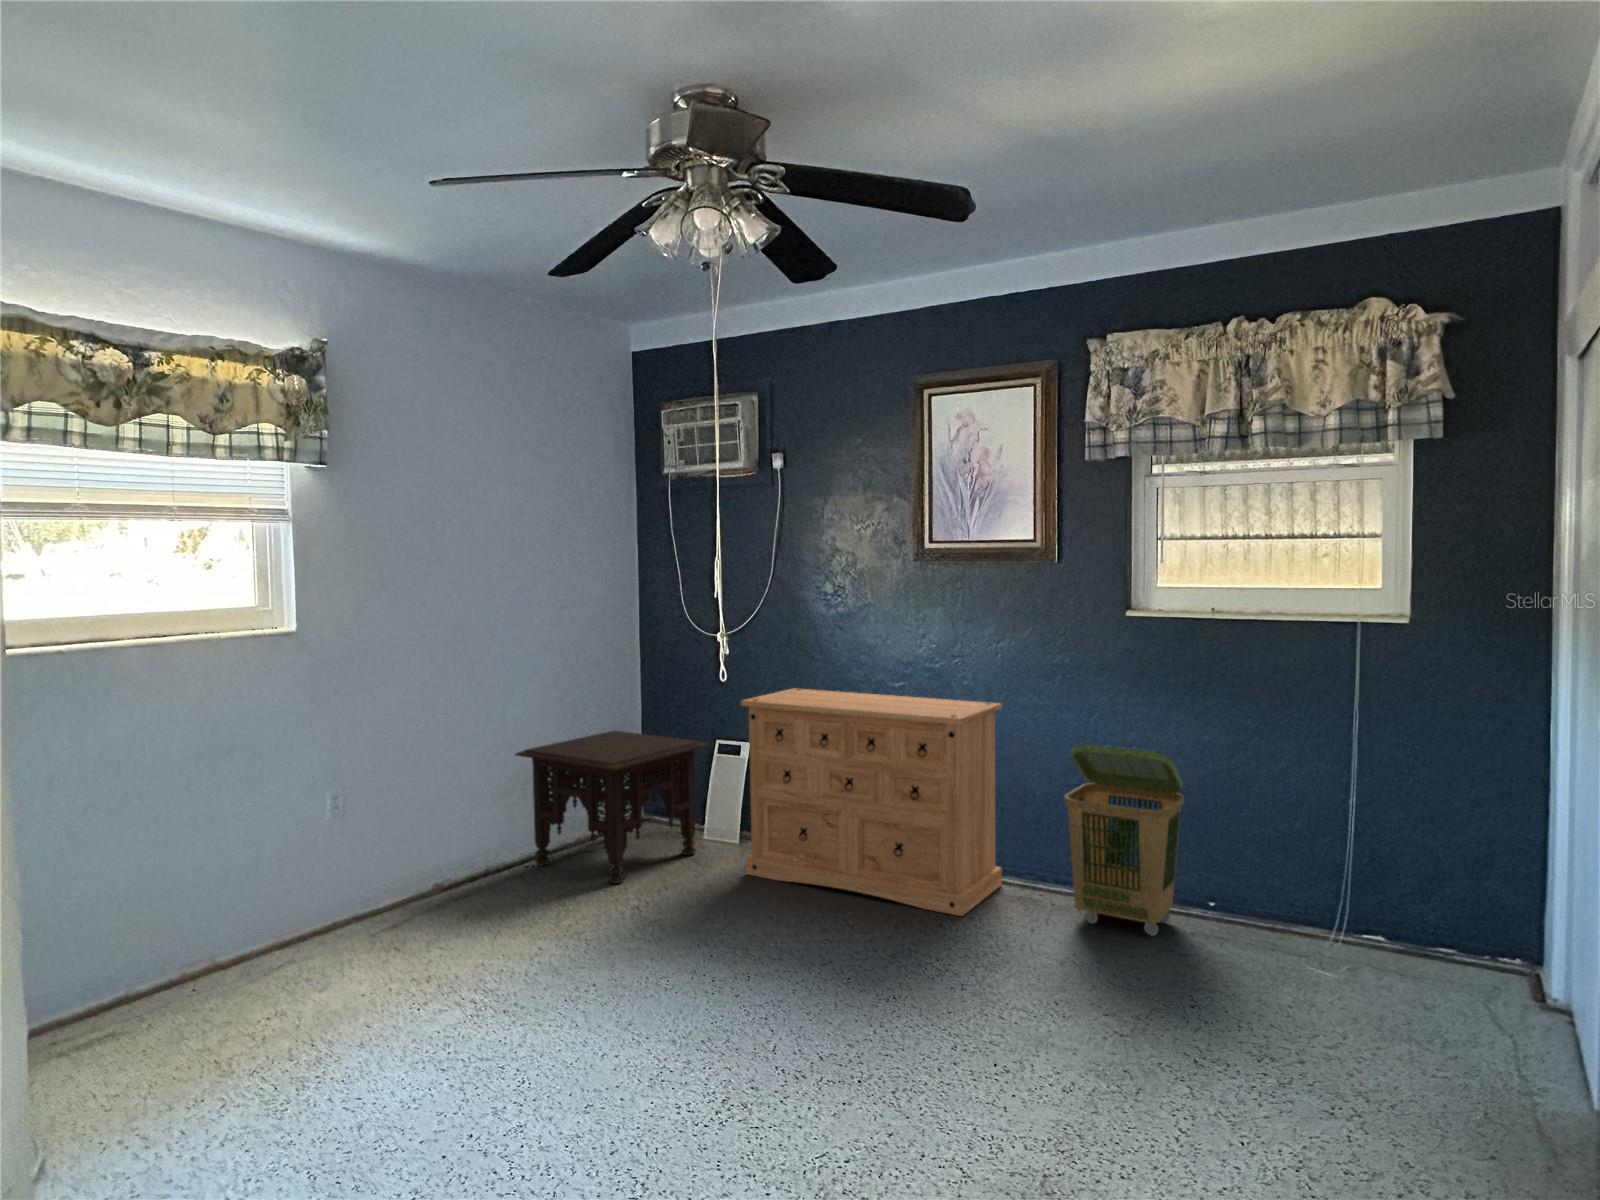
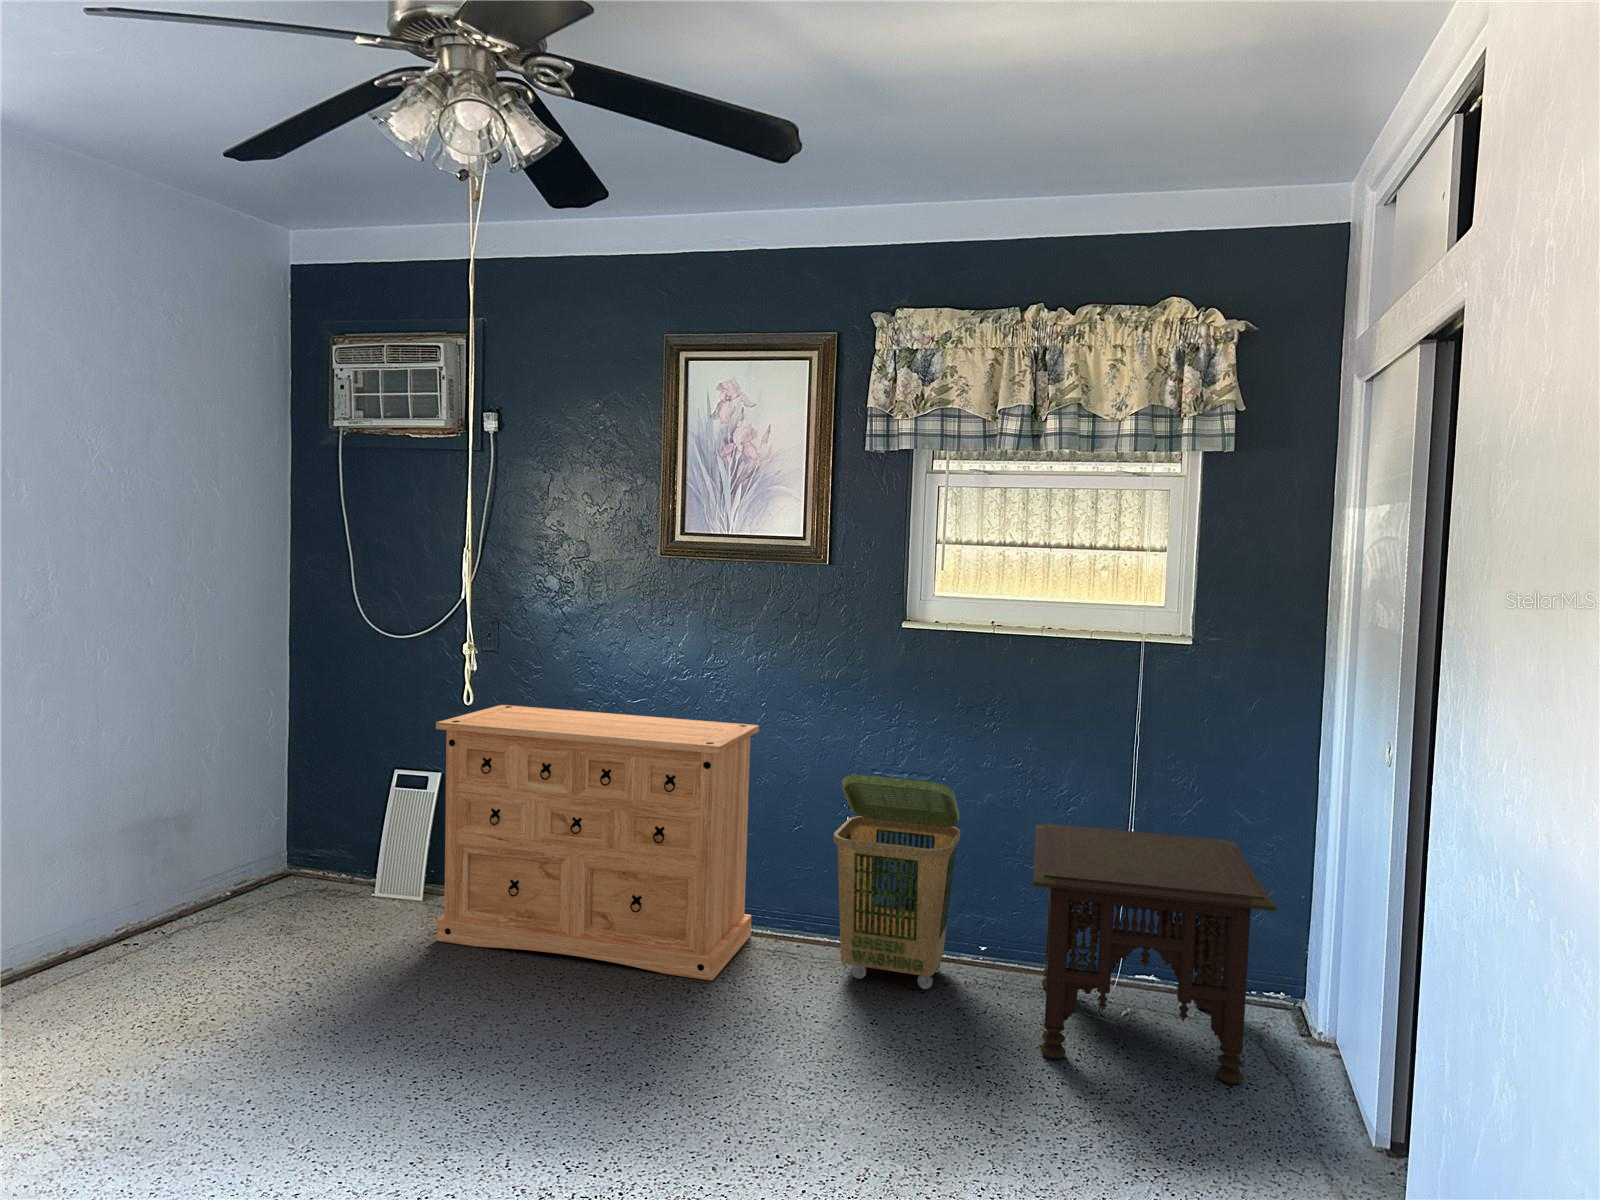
side table: present [515,731,709,884] -> present [1033,824,1276,1084]

